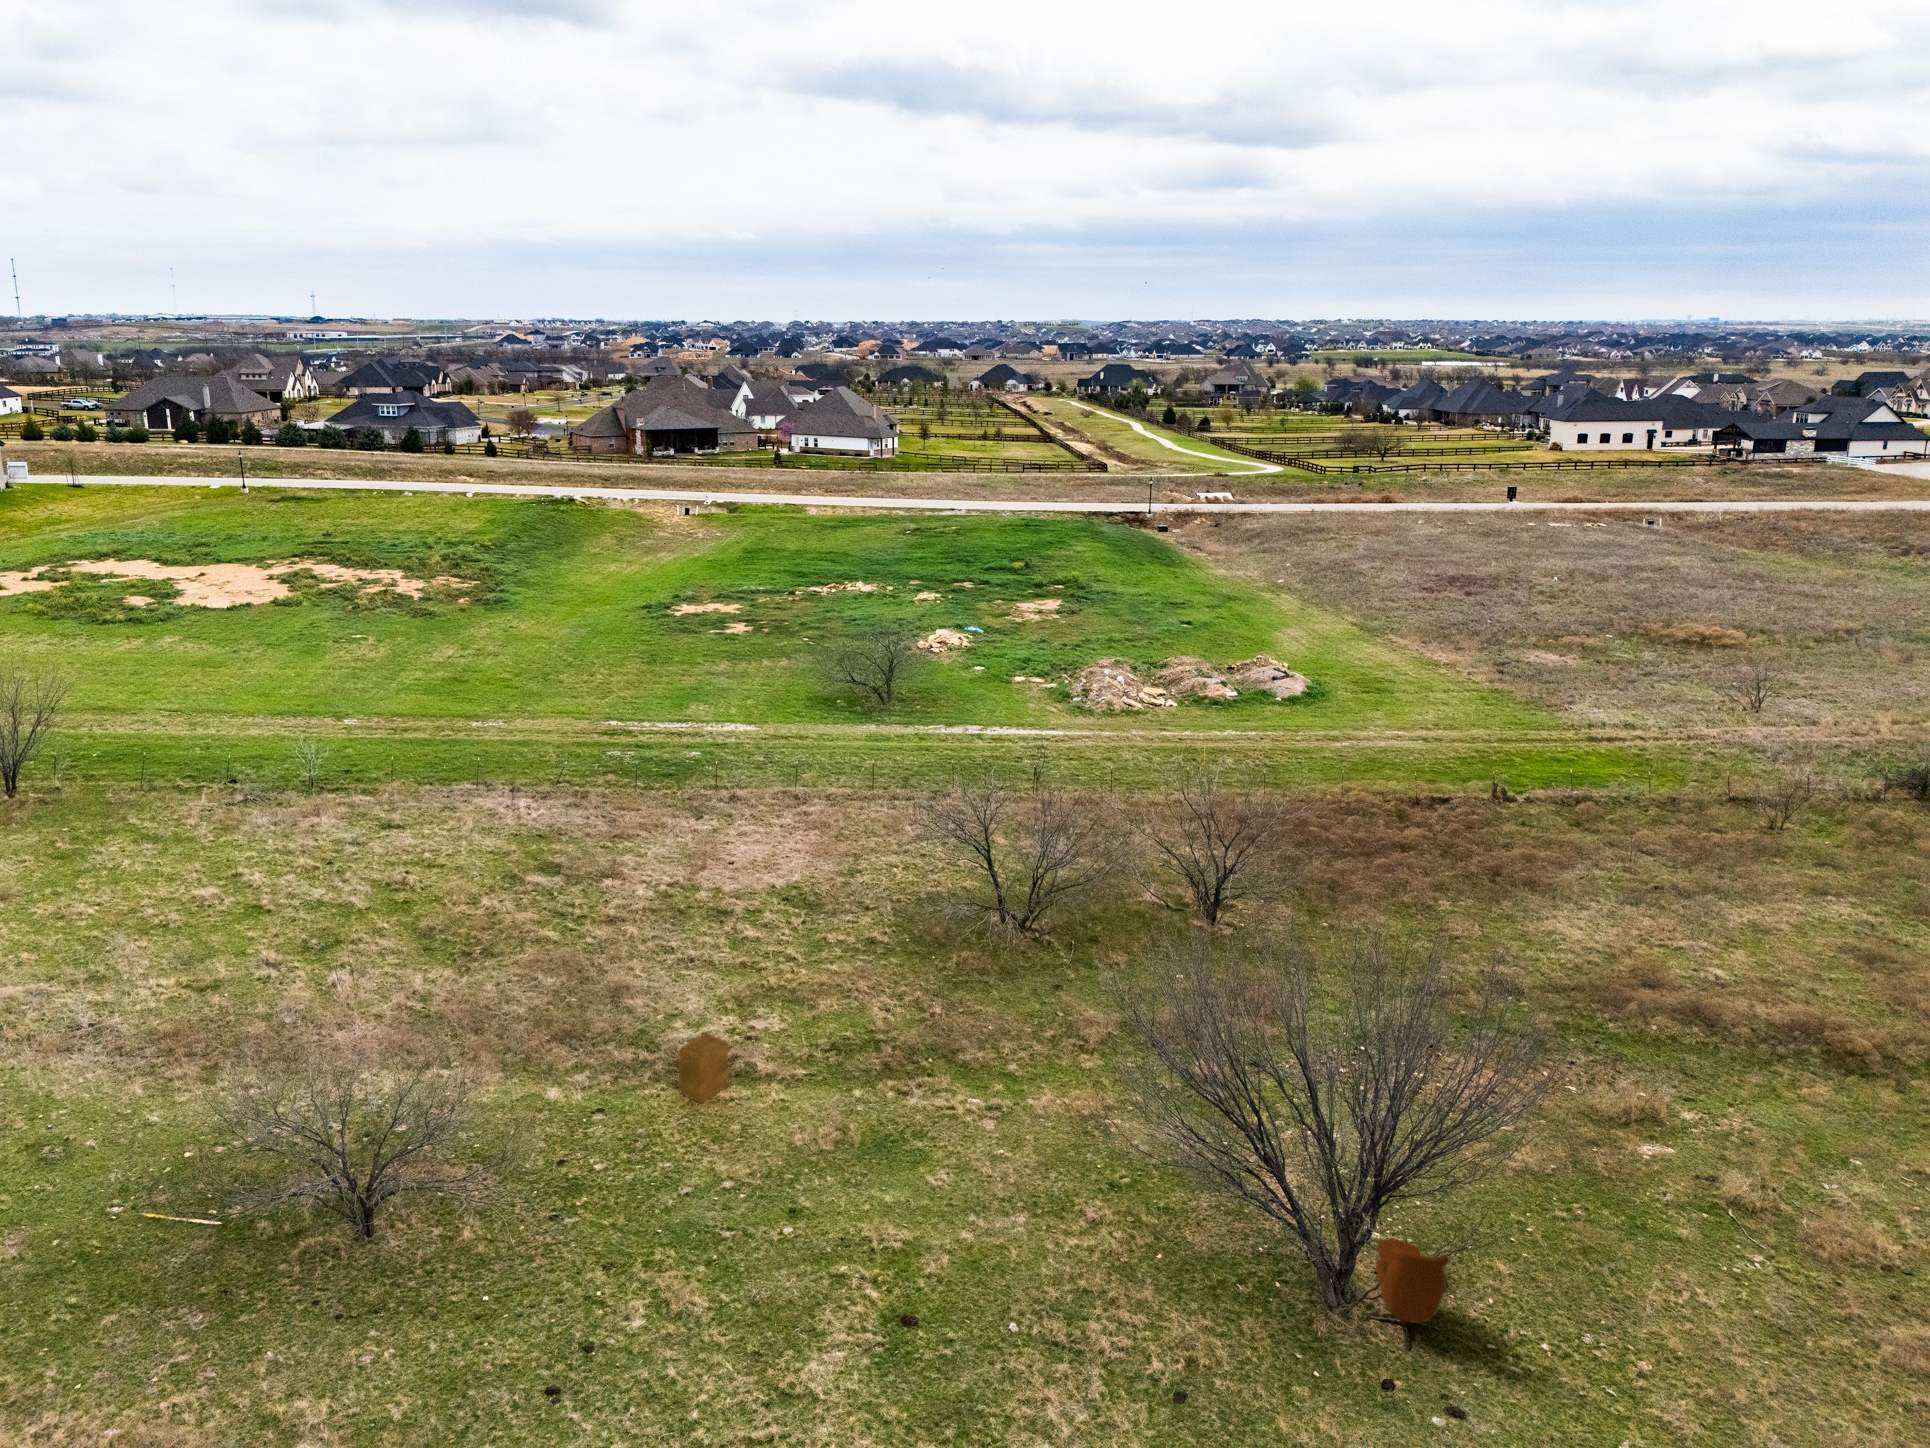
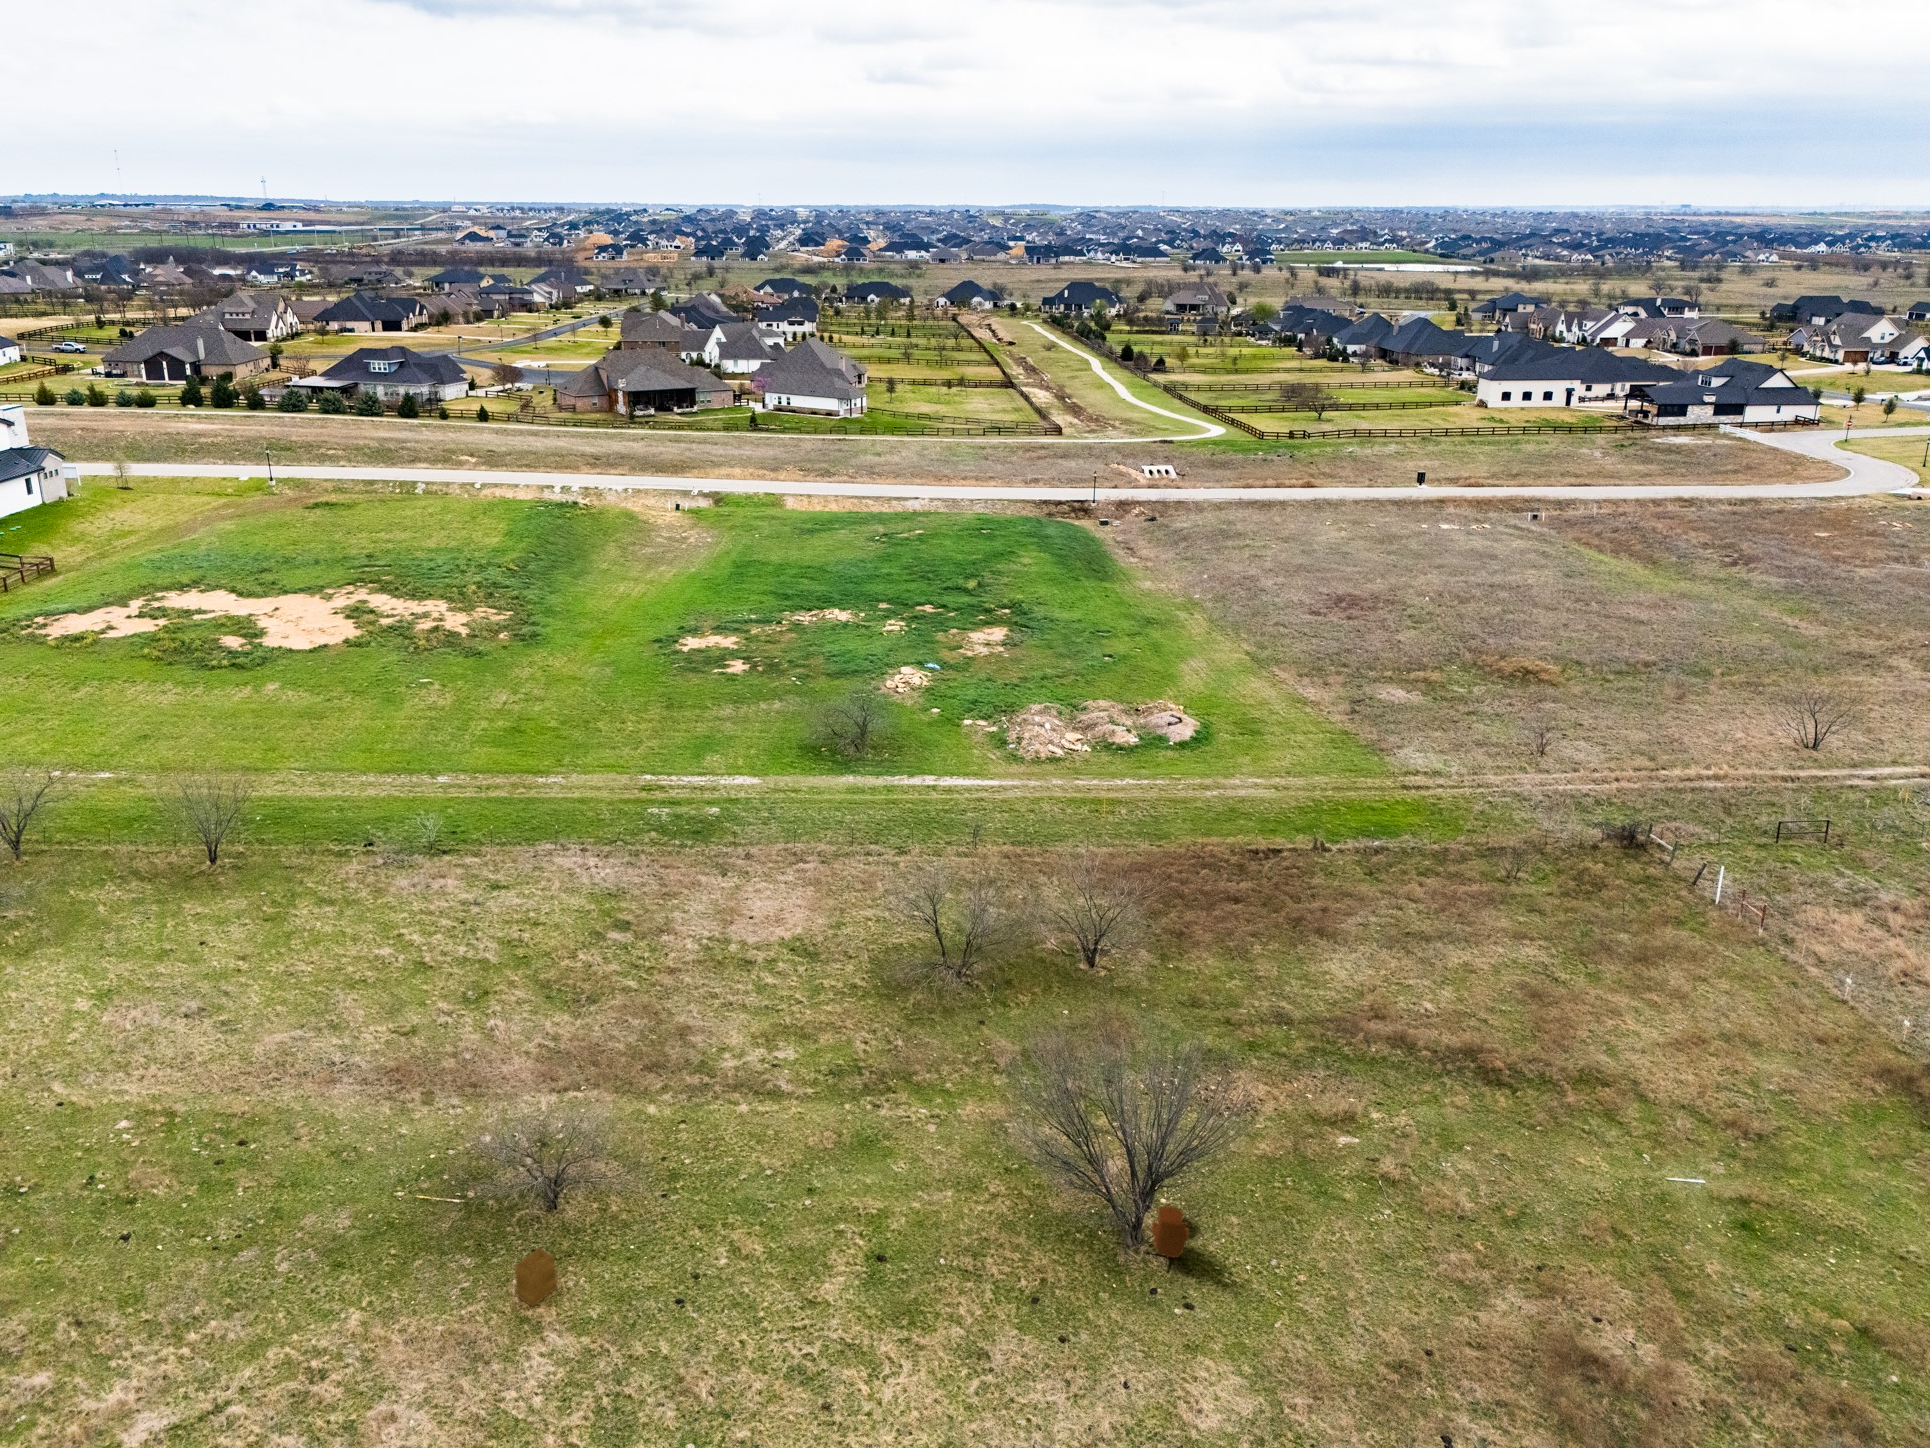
cardboard box: present [678,1033,728,1103] -> present [515,1248,557,1307]

